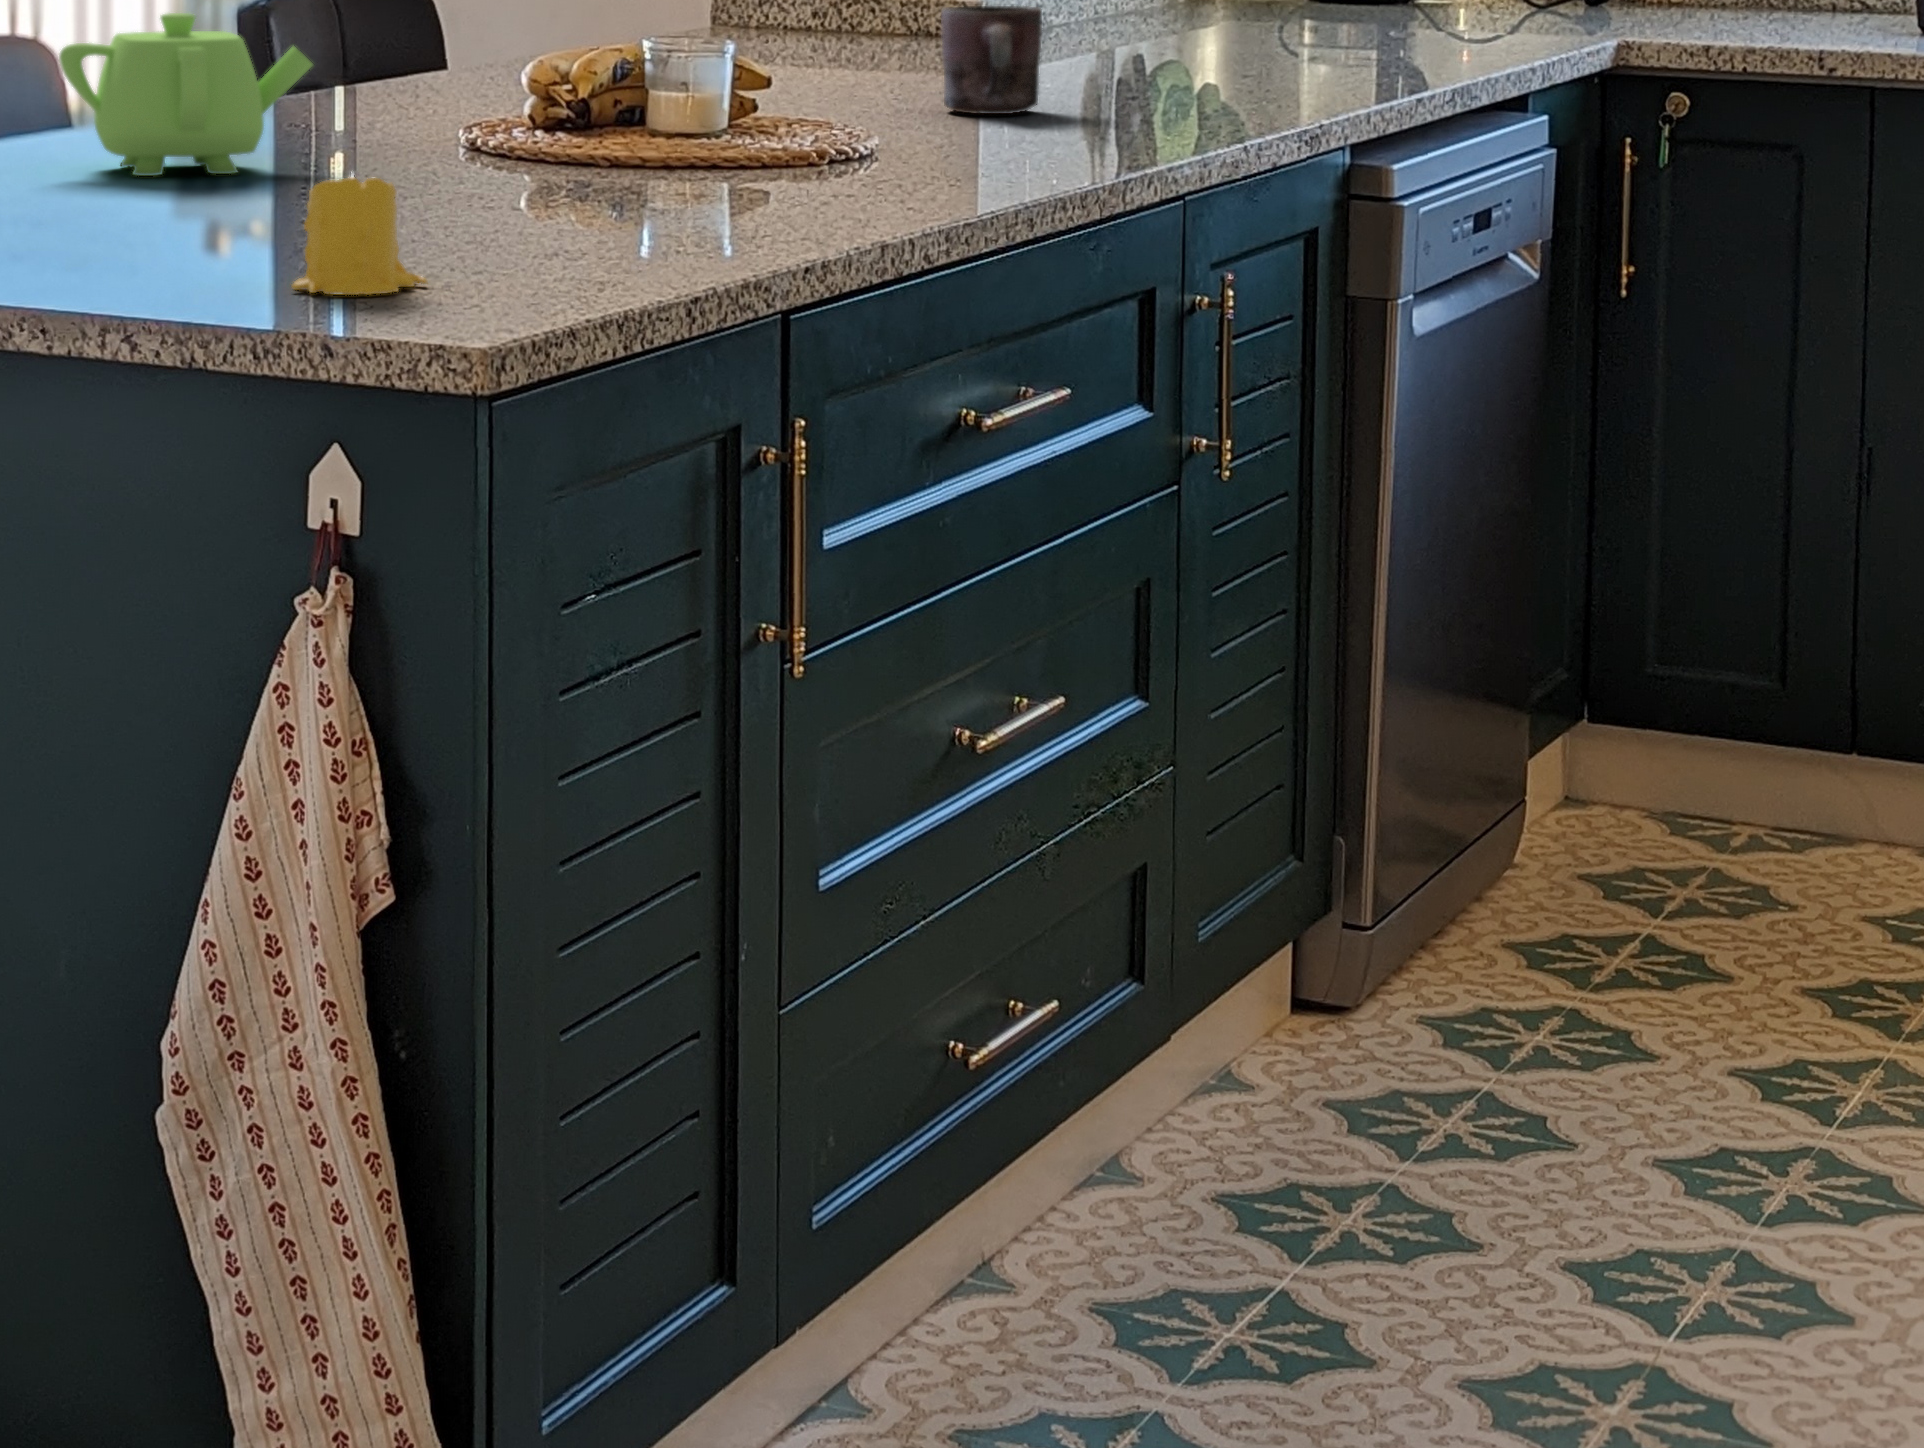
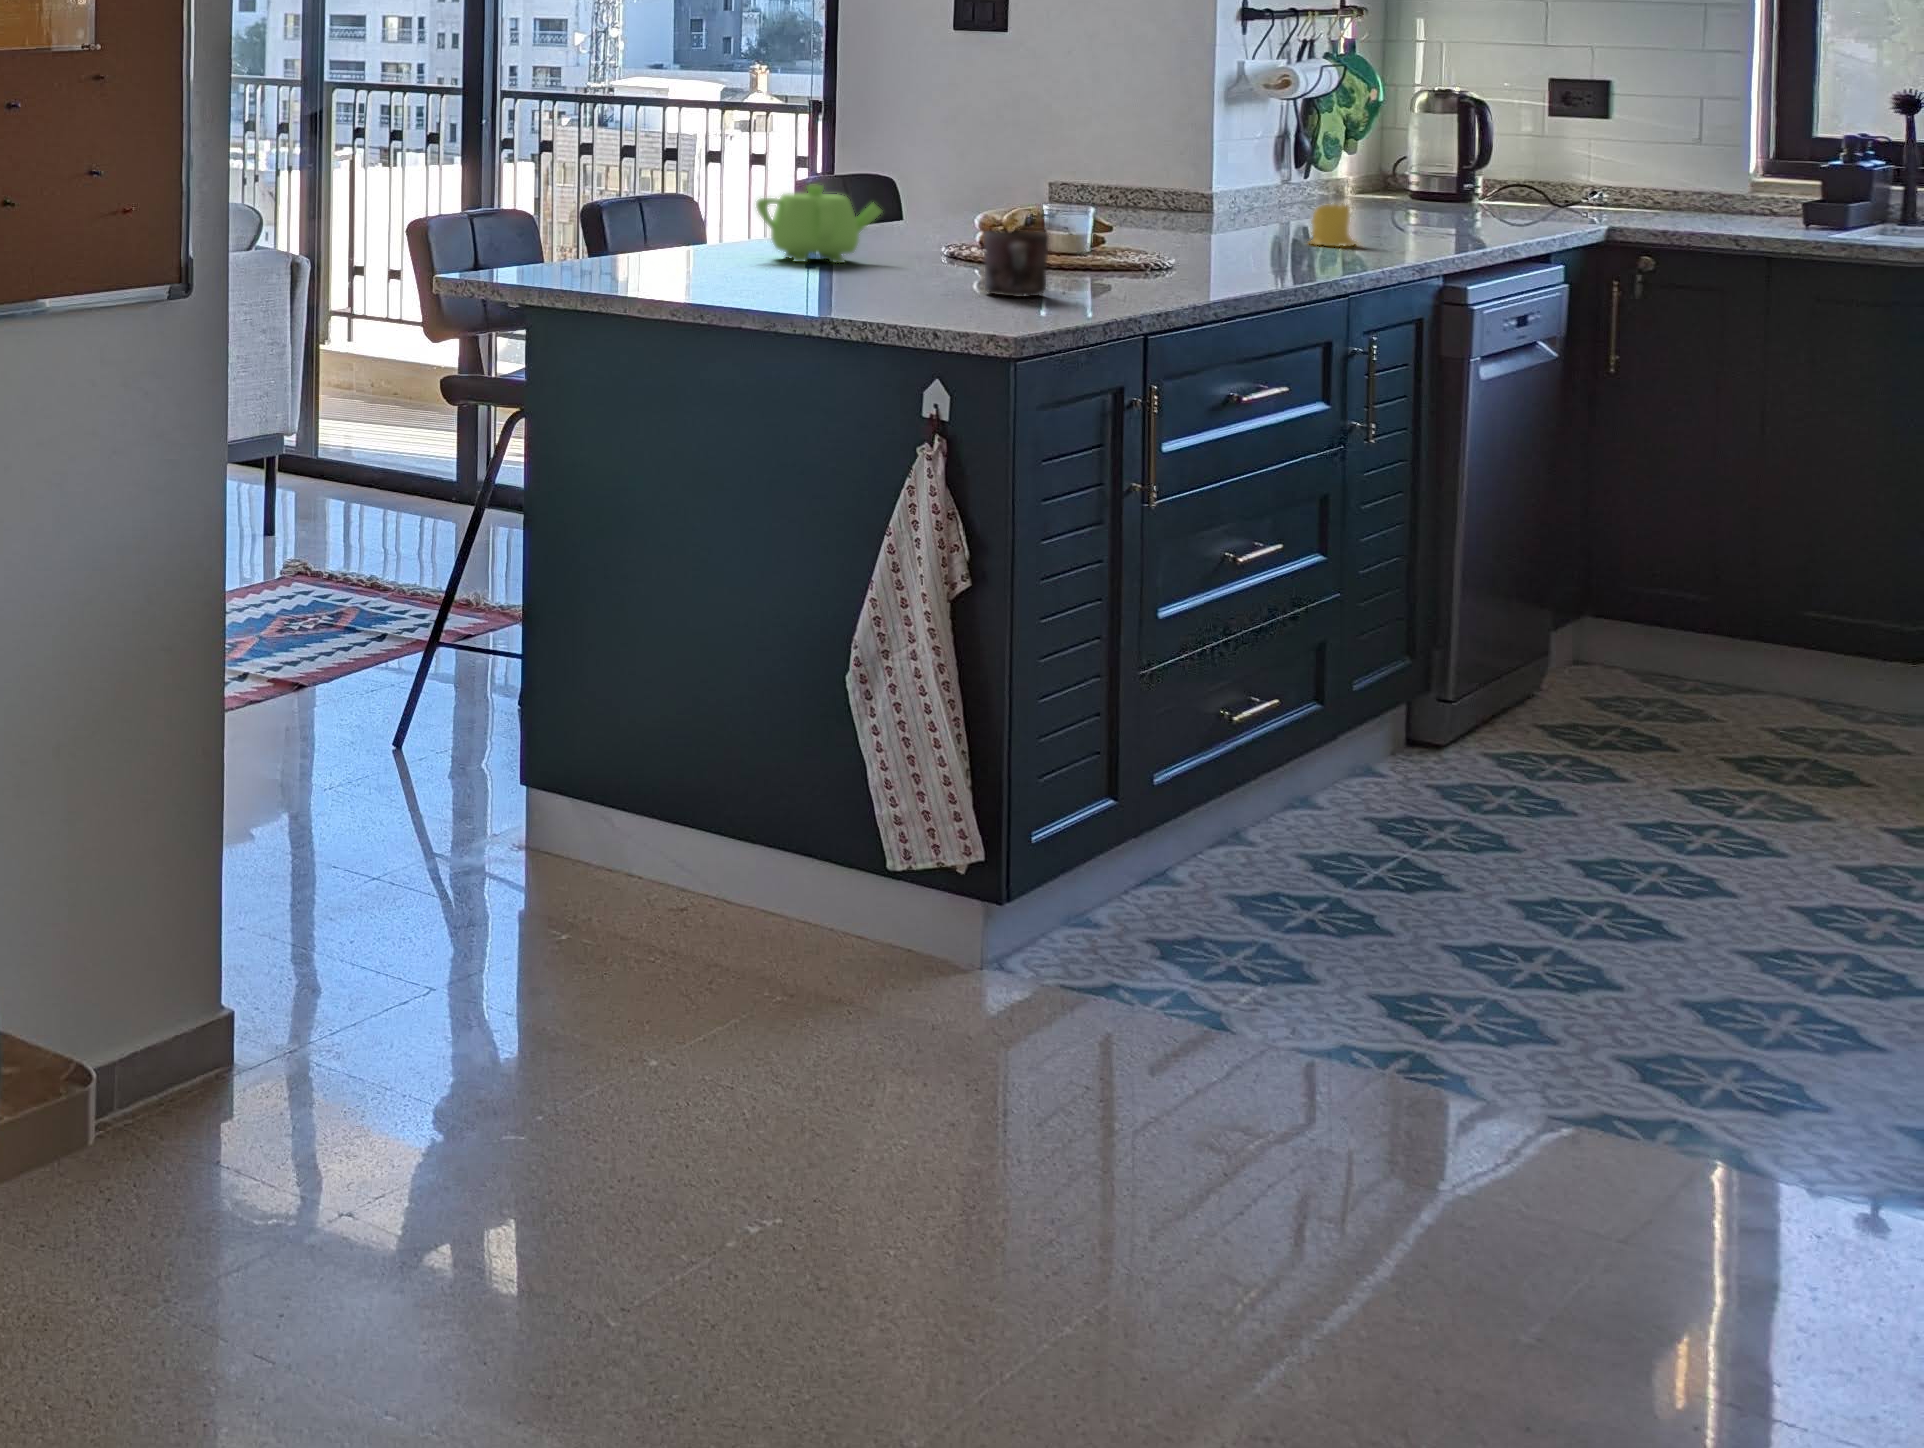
mug: present [941,6,1042,114] -> present [984,230,1049,297]
candle: present [292,172,427,295] -> present [1308,204,1357,246]

